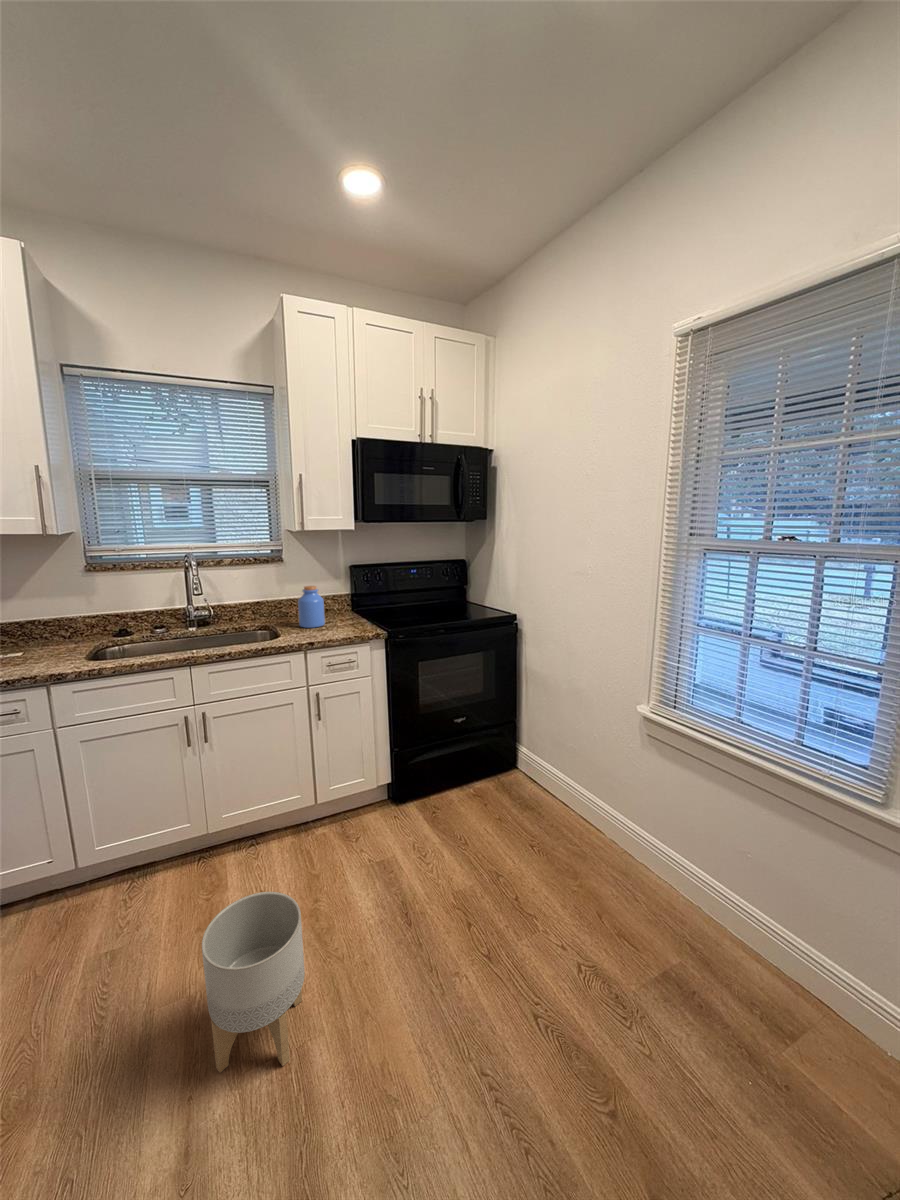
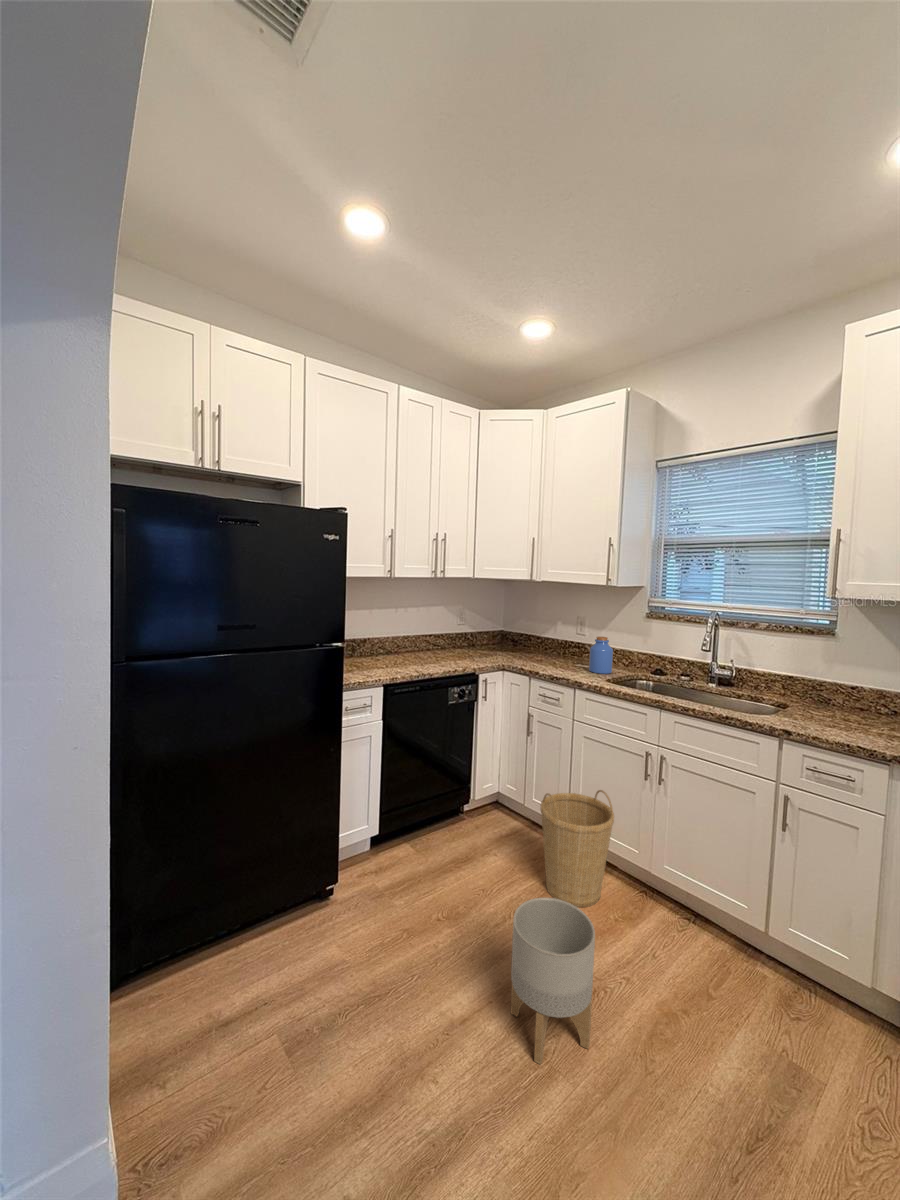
jar: present [298,586,325,628] -> present [589,637,613,674]
basket: none [65,785,176,947] -> present [541,790,614,907]

